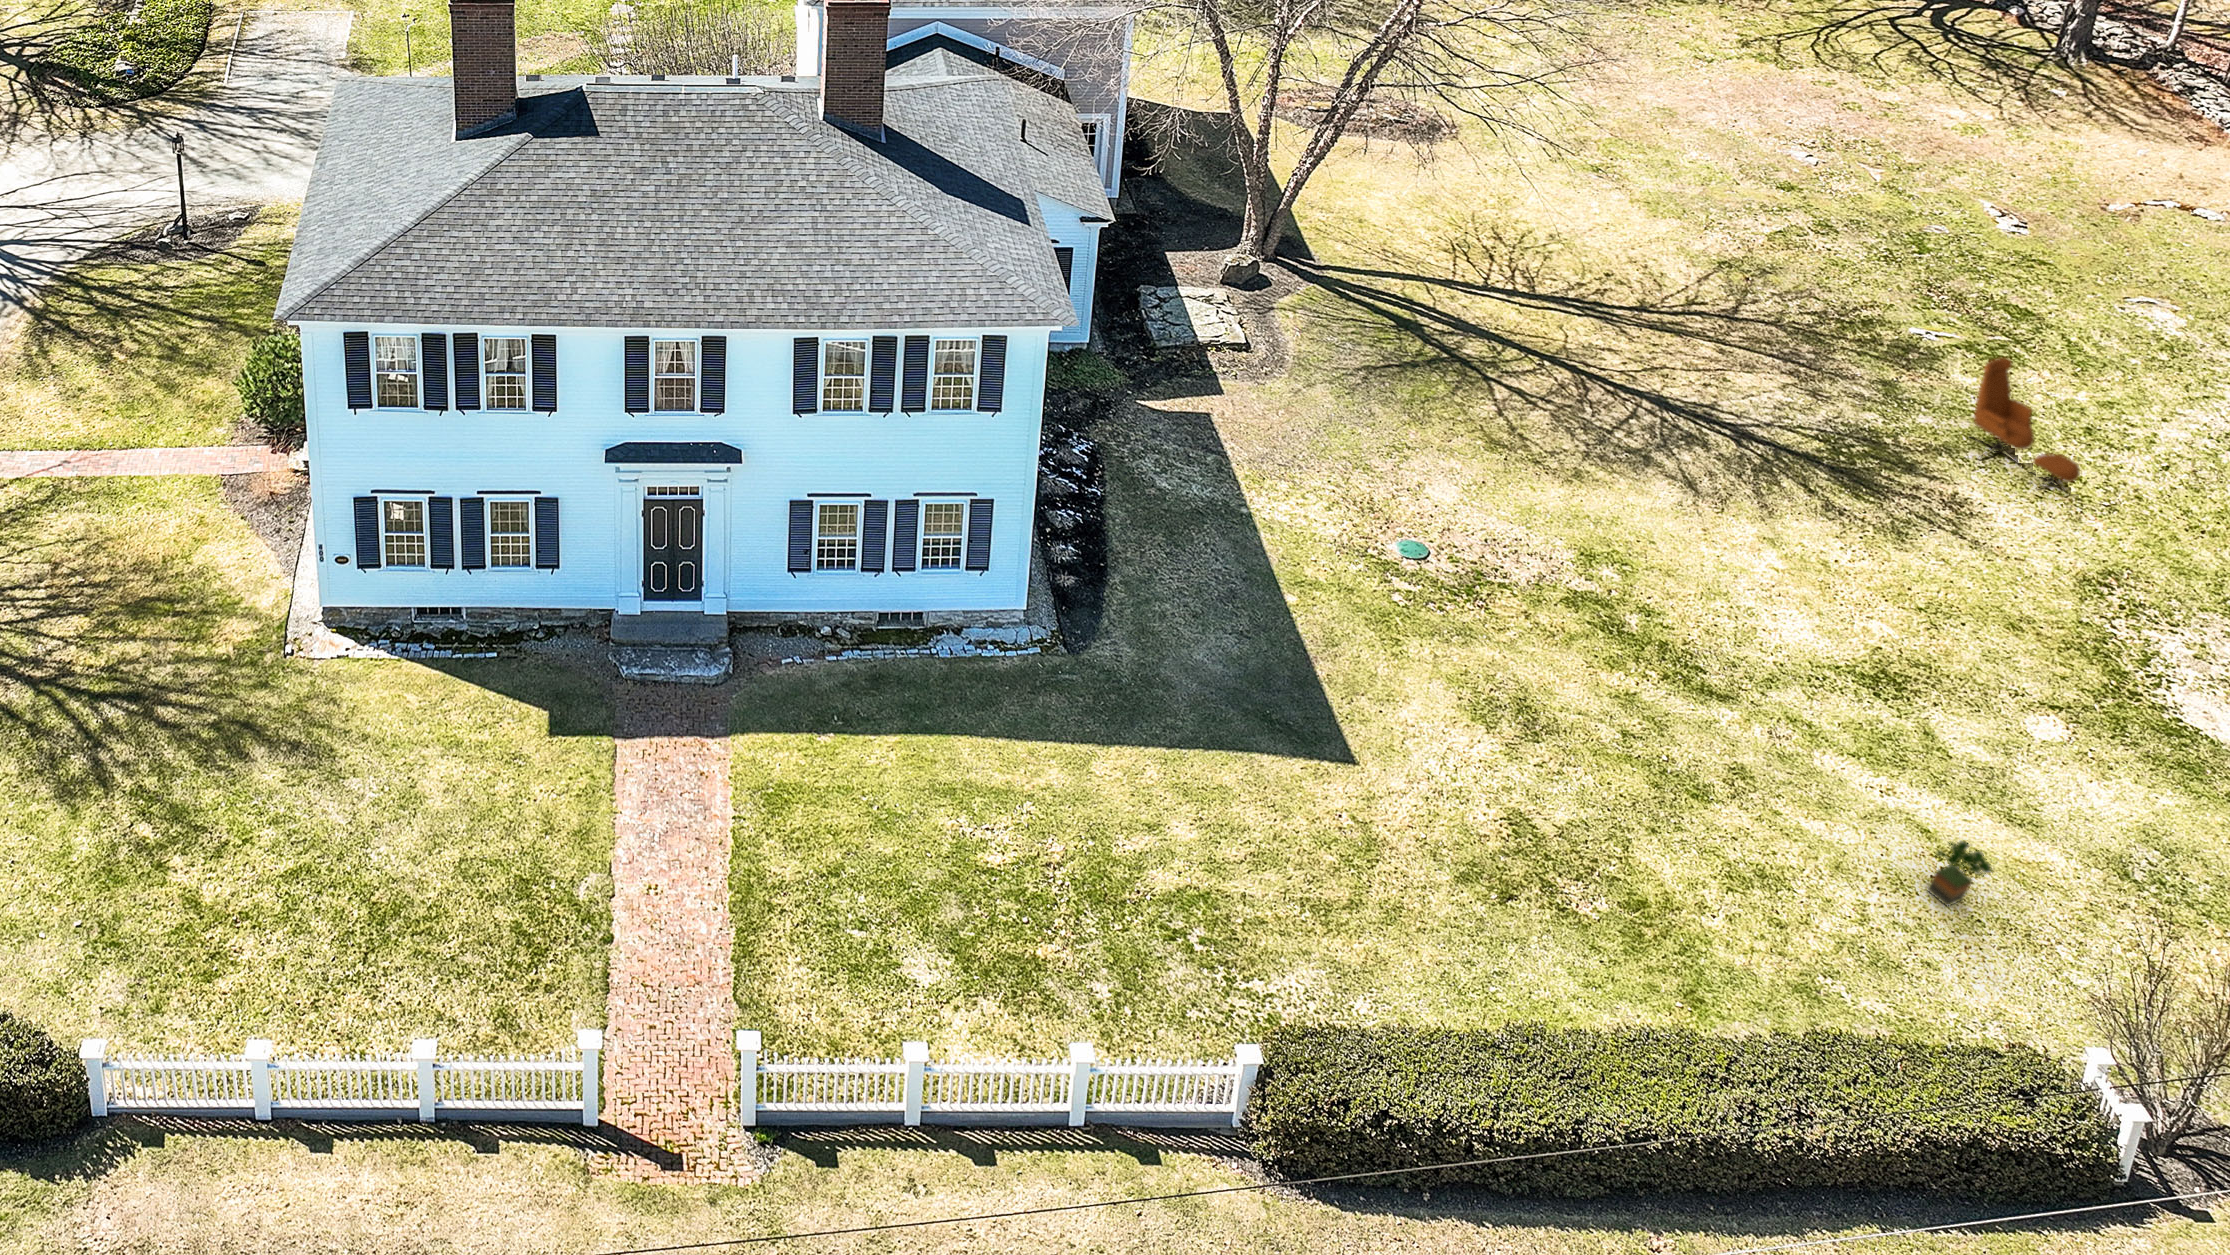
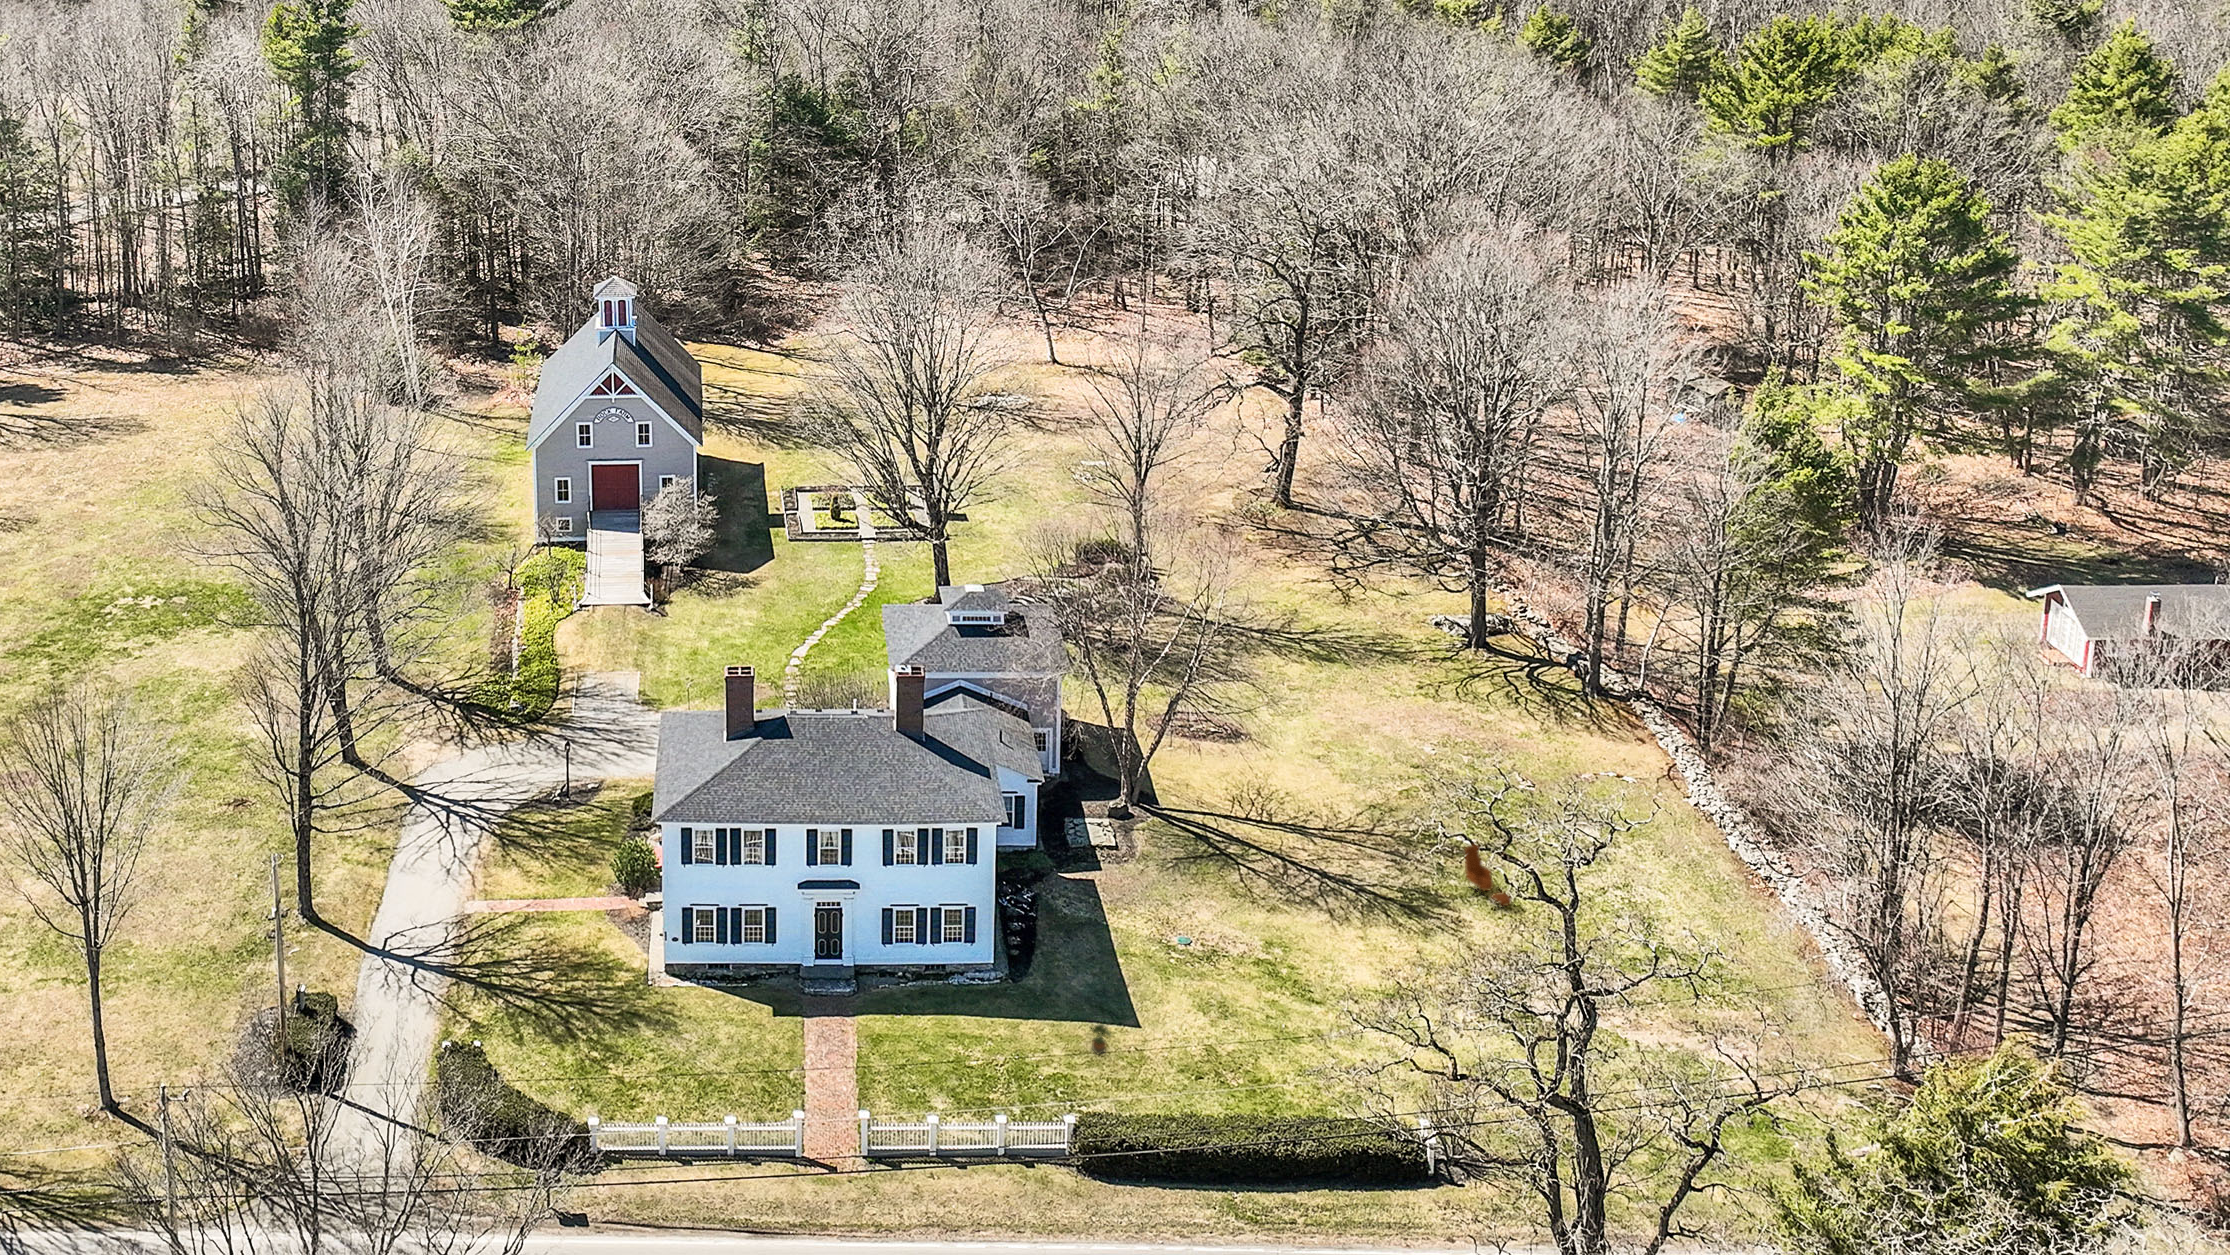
potted tree: present [1927,841,1993,906] -> present [1091,1023,1111,1054]

